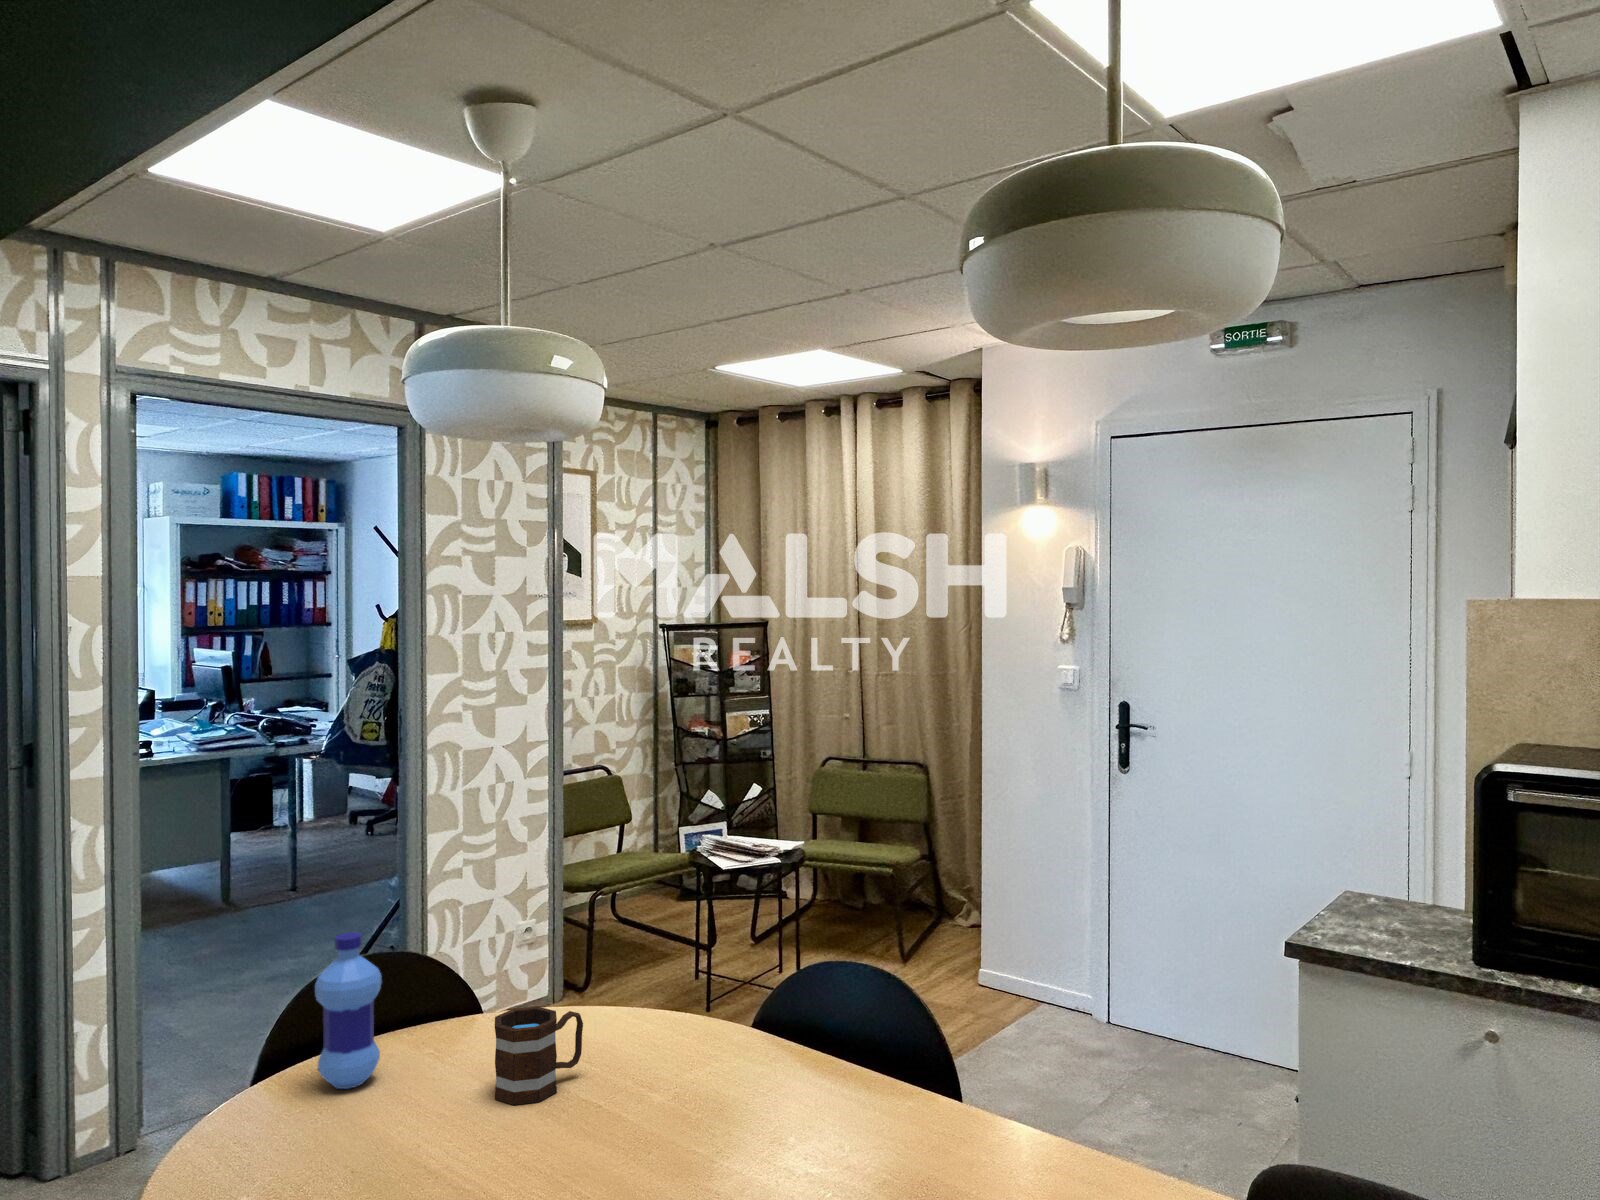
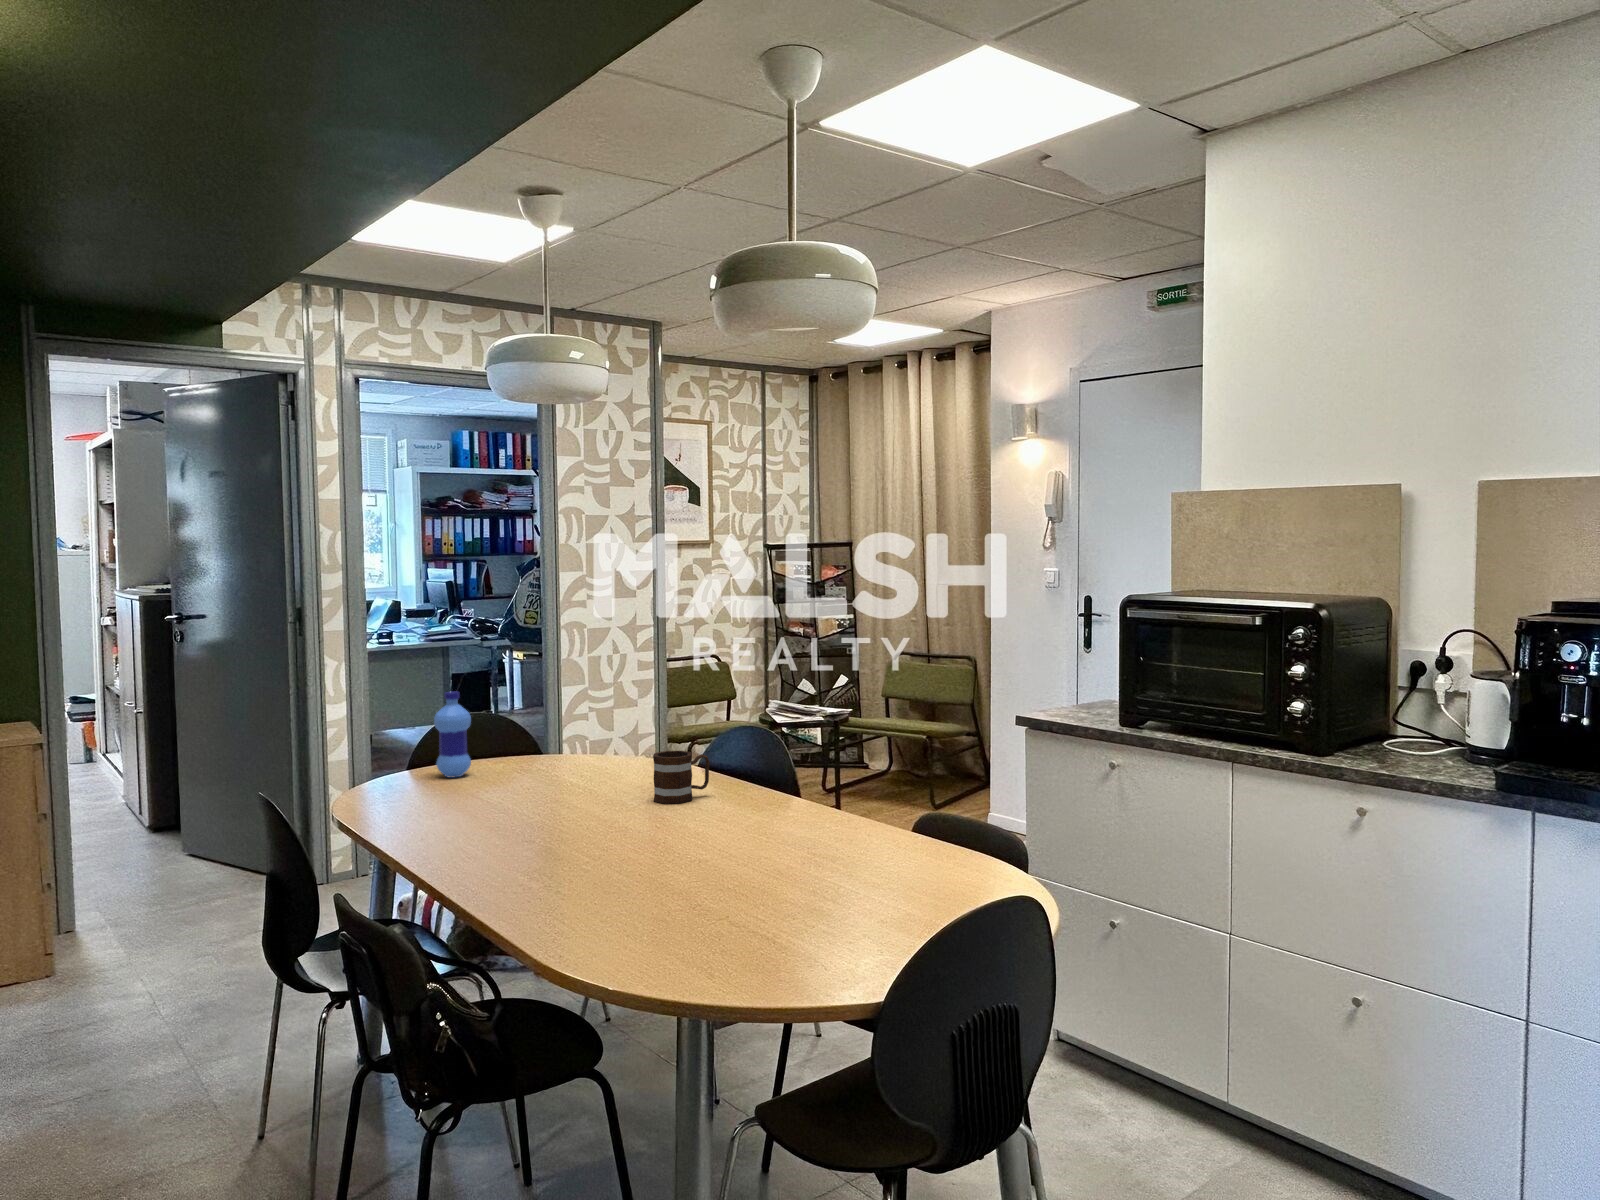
mug: present [495,1007,583,1105] -> present [653,751,710,804]

